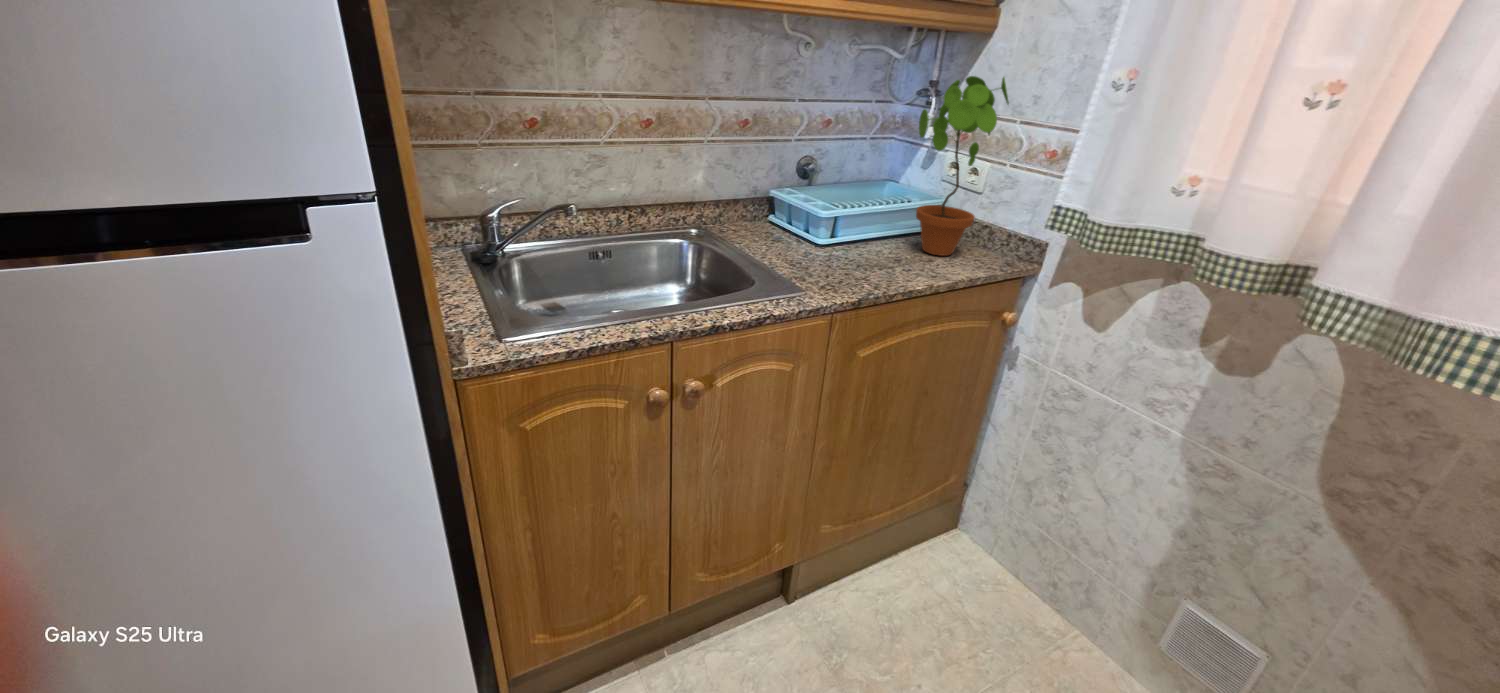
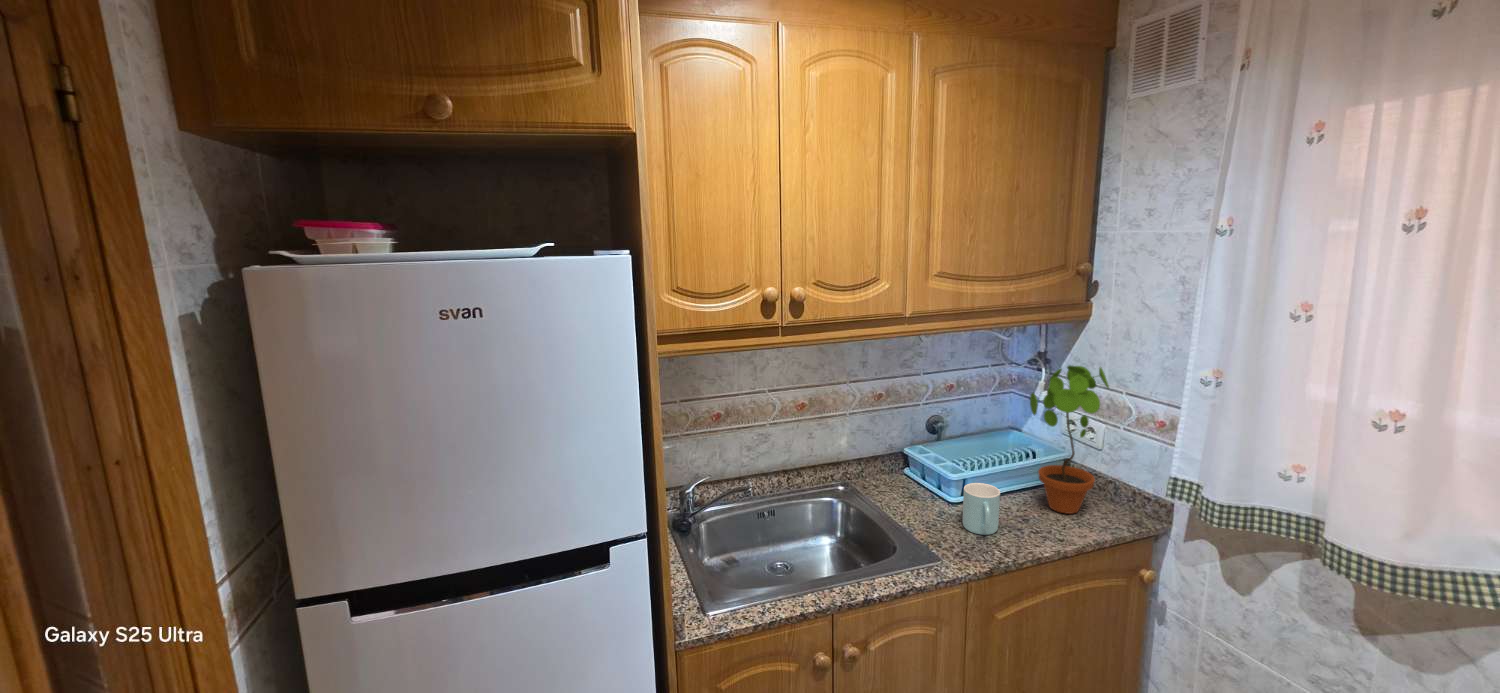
mug: none [830,215,876,271] -> present [963,483,1000,535]

